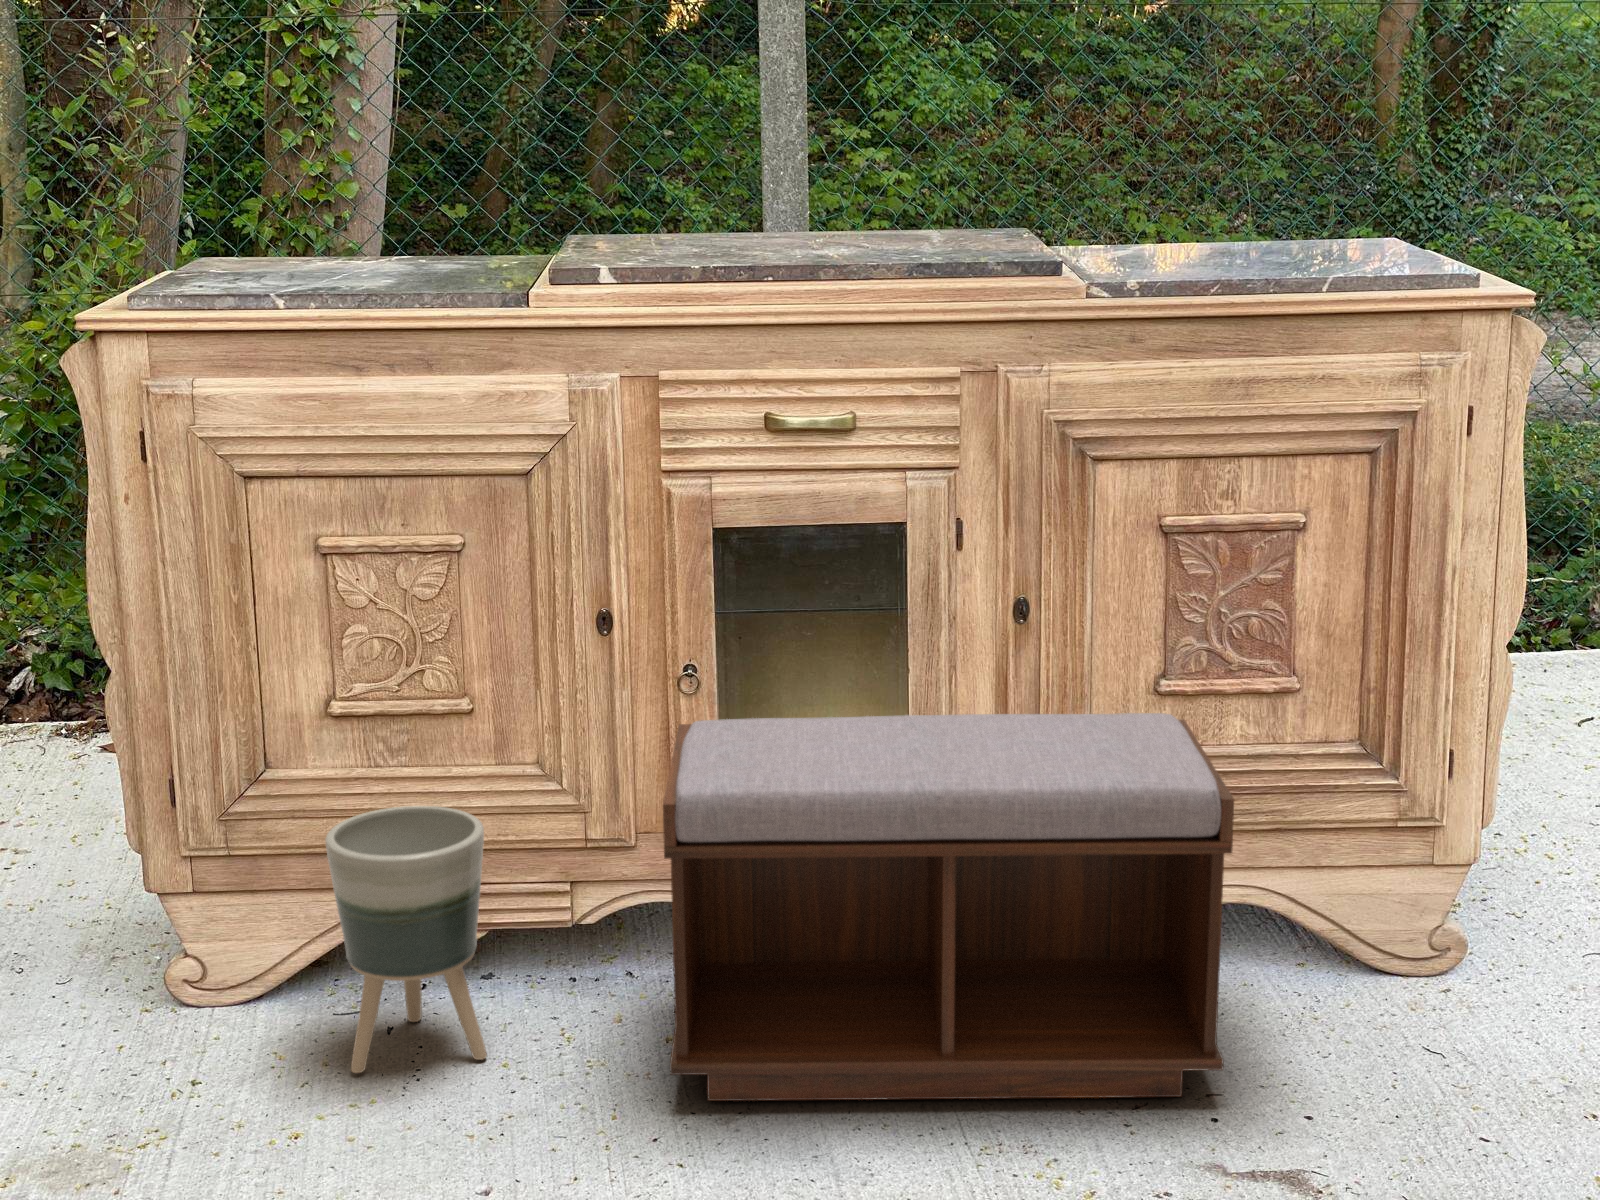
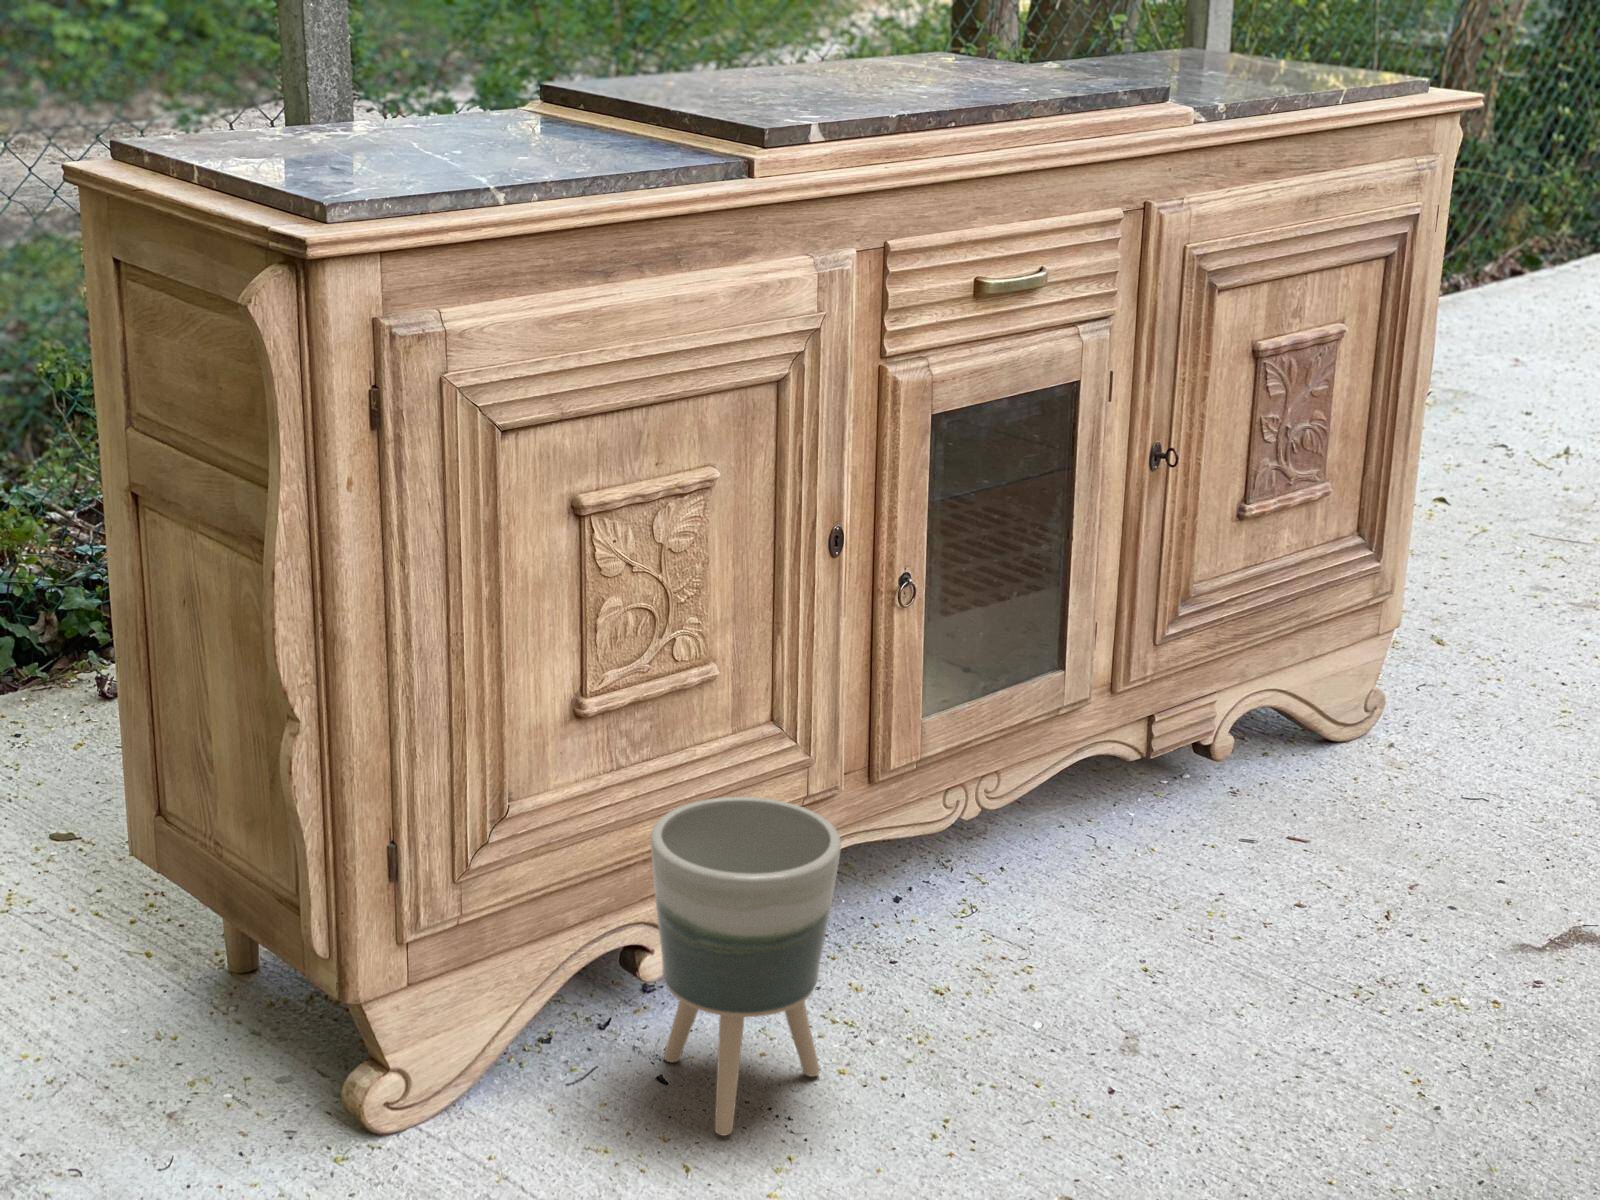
bench: present [663,713,1234,1101] -> none [883,539,1478,1038]

